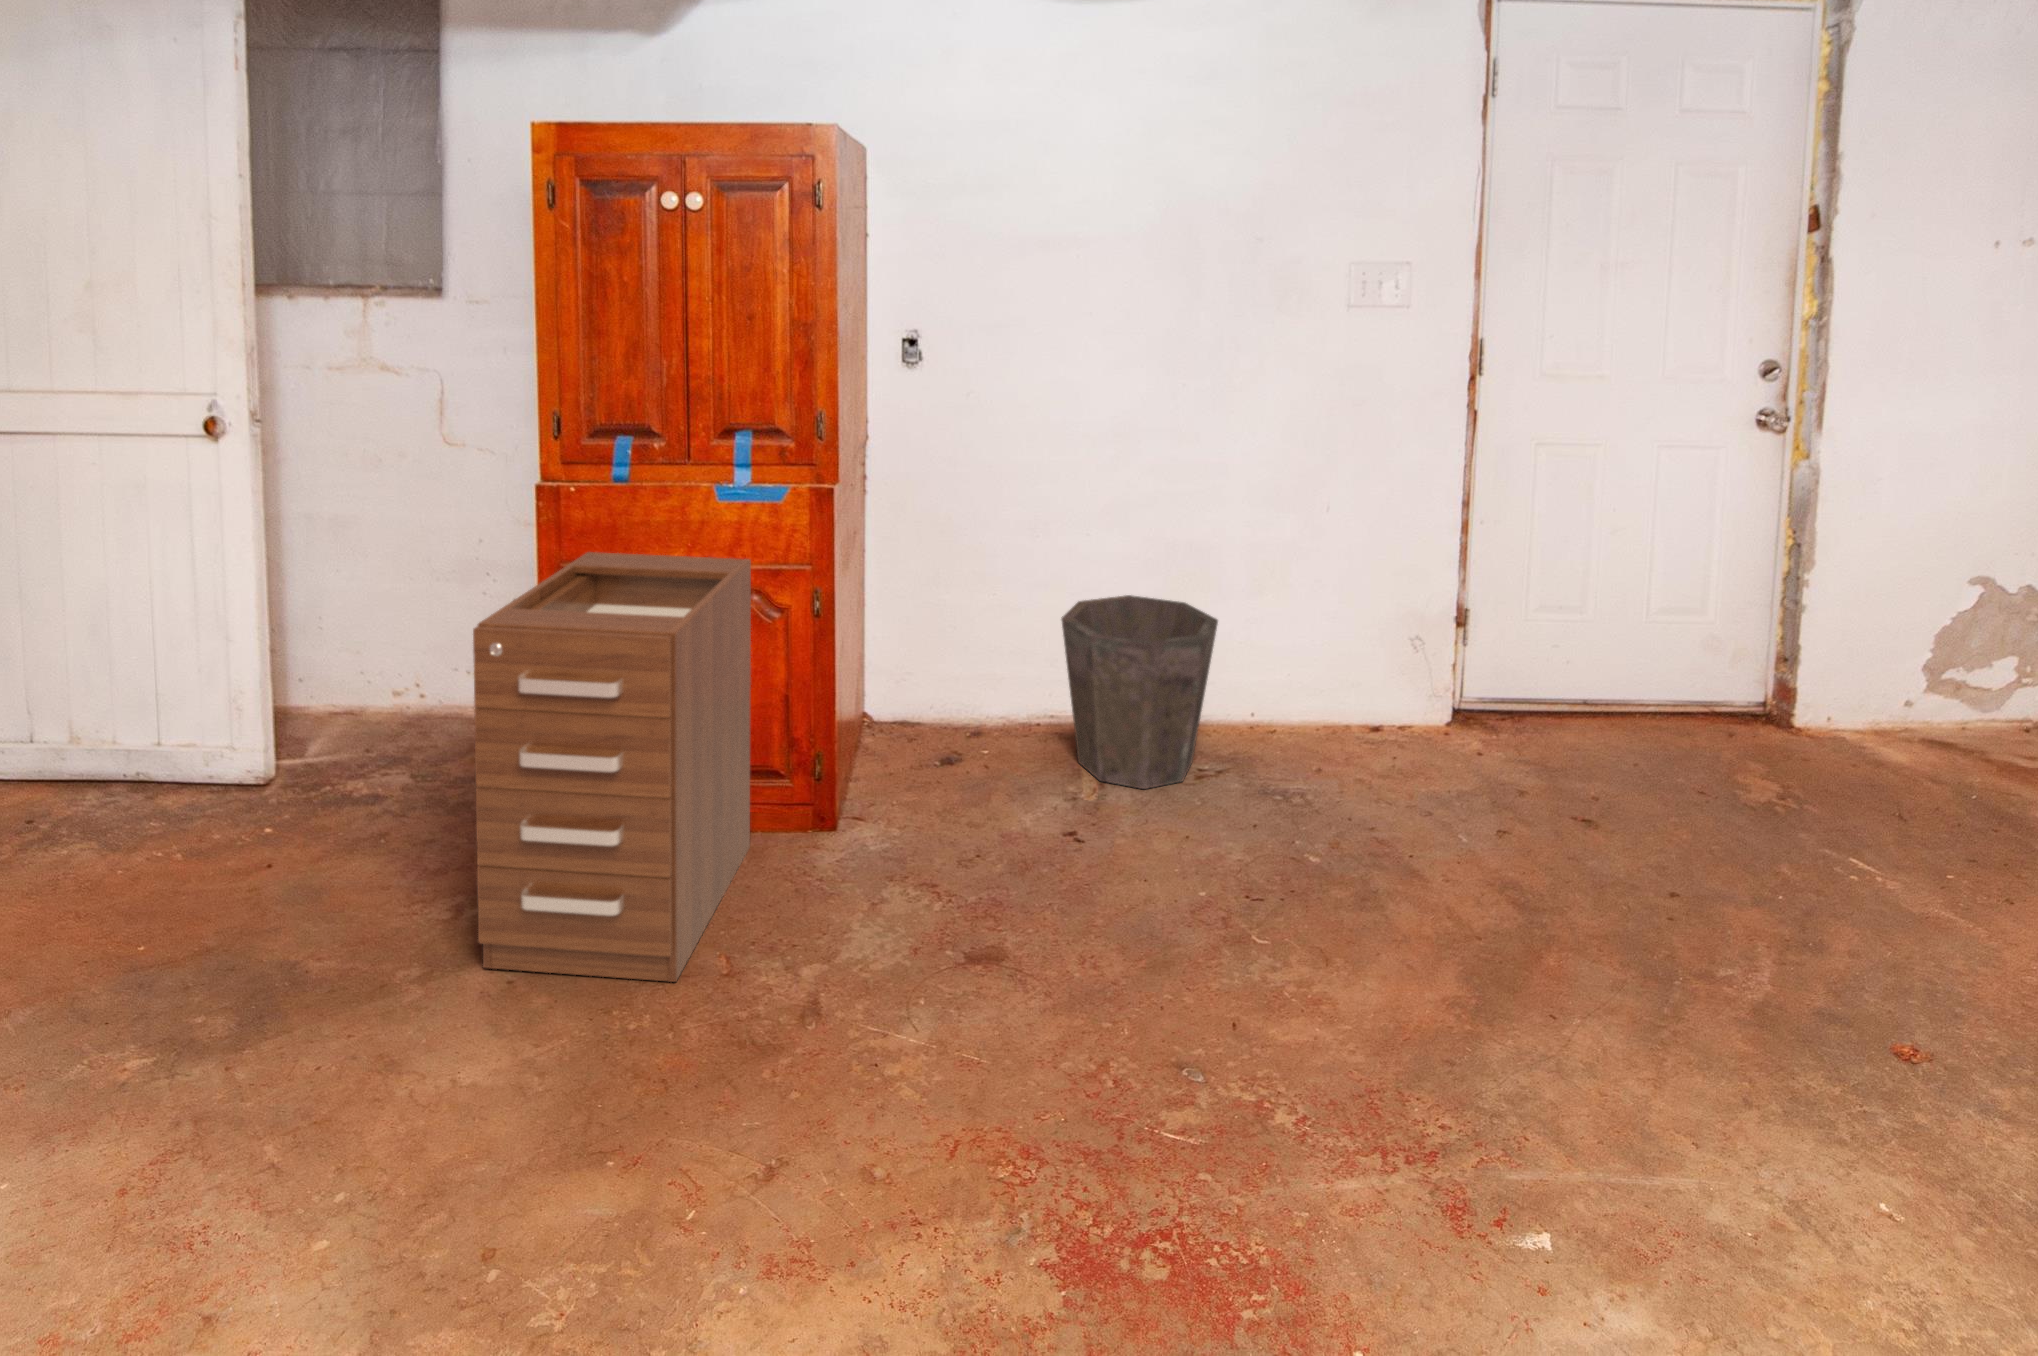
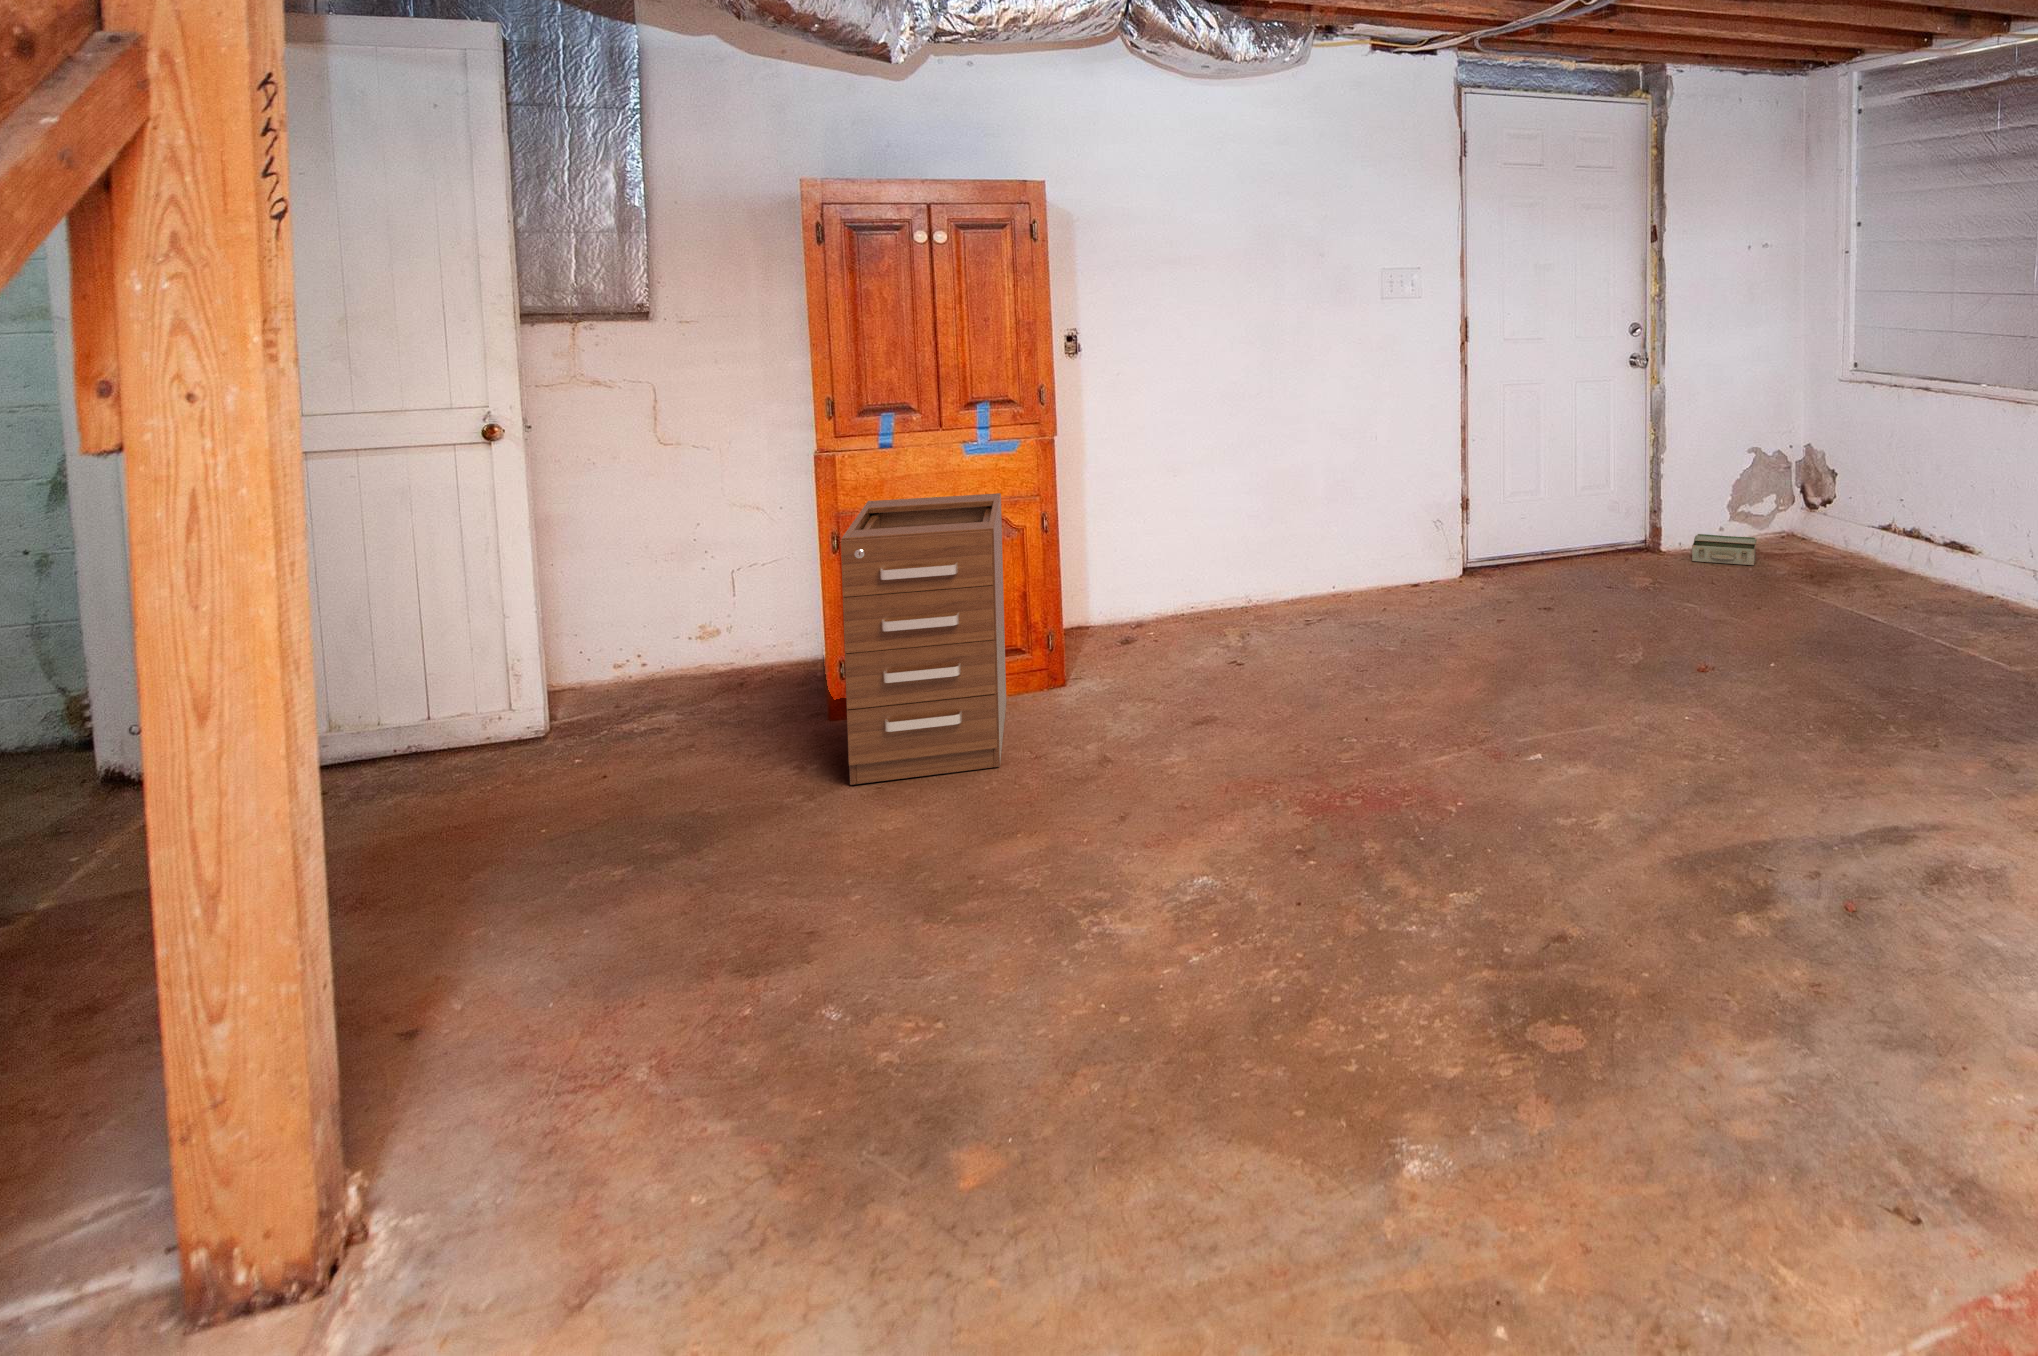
waste bin: present [1061,595,1218,789] -> none [1207,511,1315,636]
toolbox: none [1855,706,1985,784] -> present [1692,534,1757,565]

